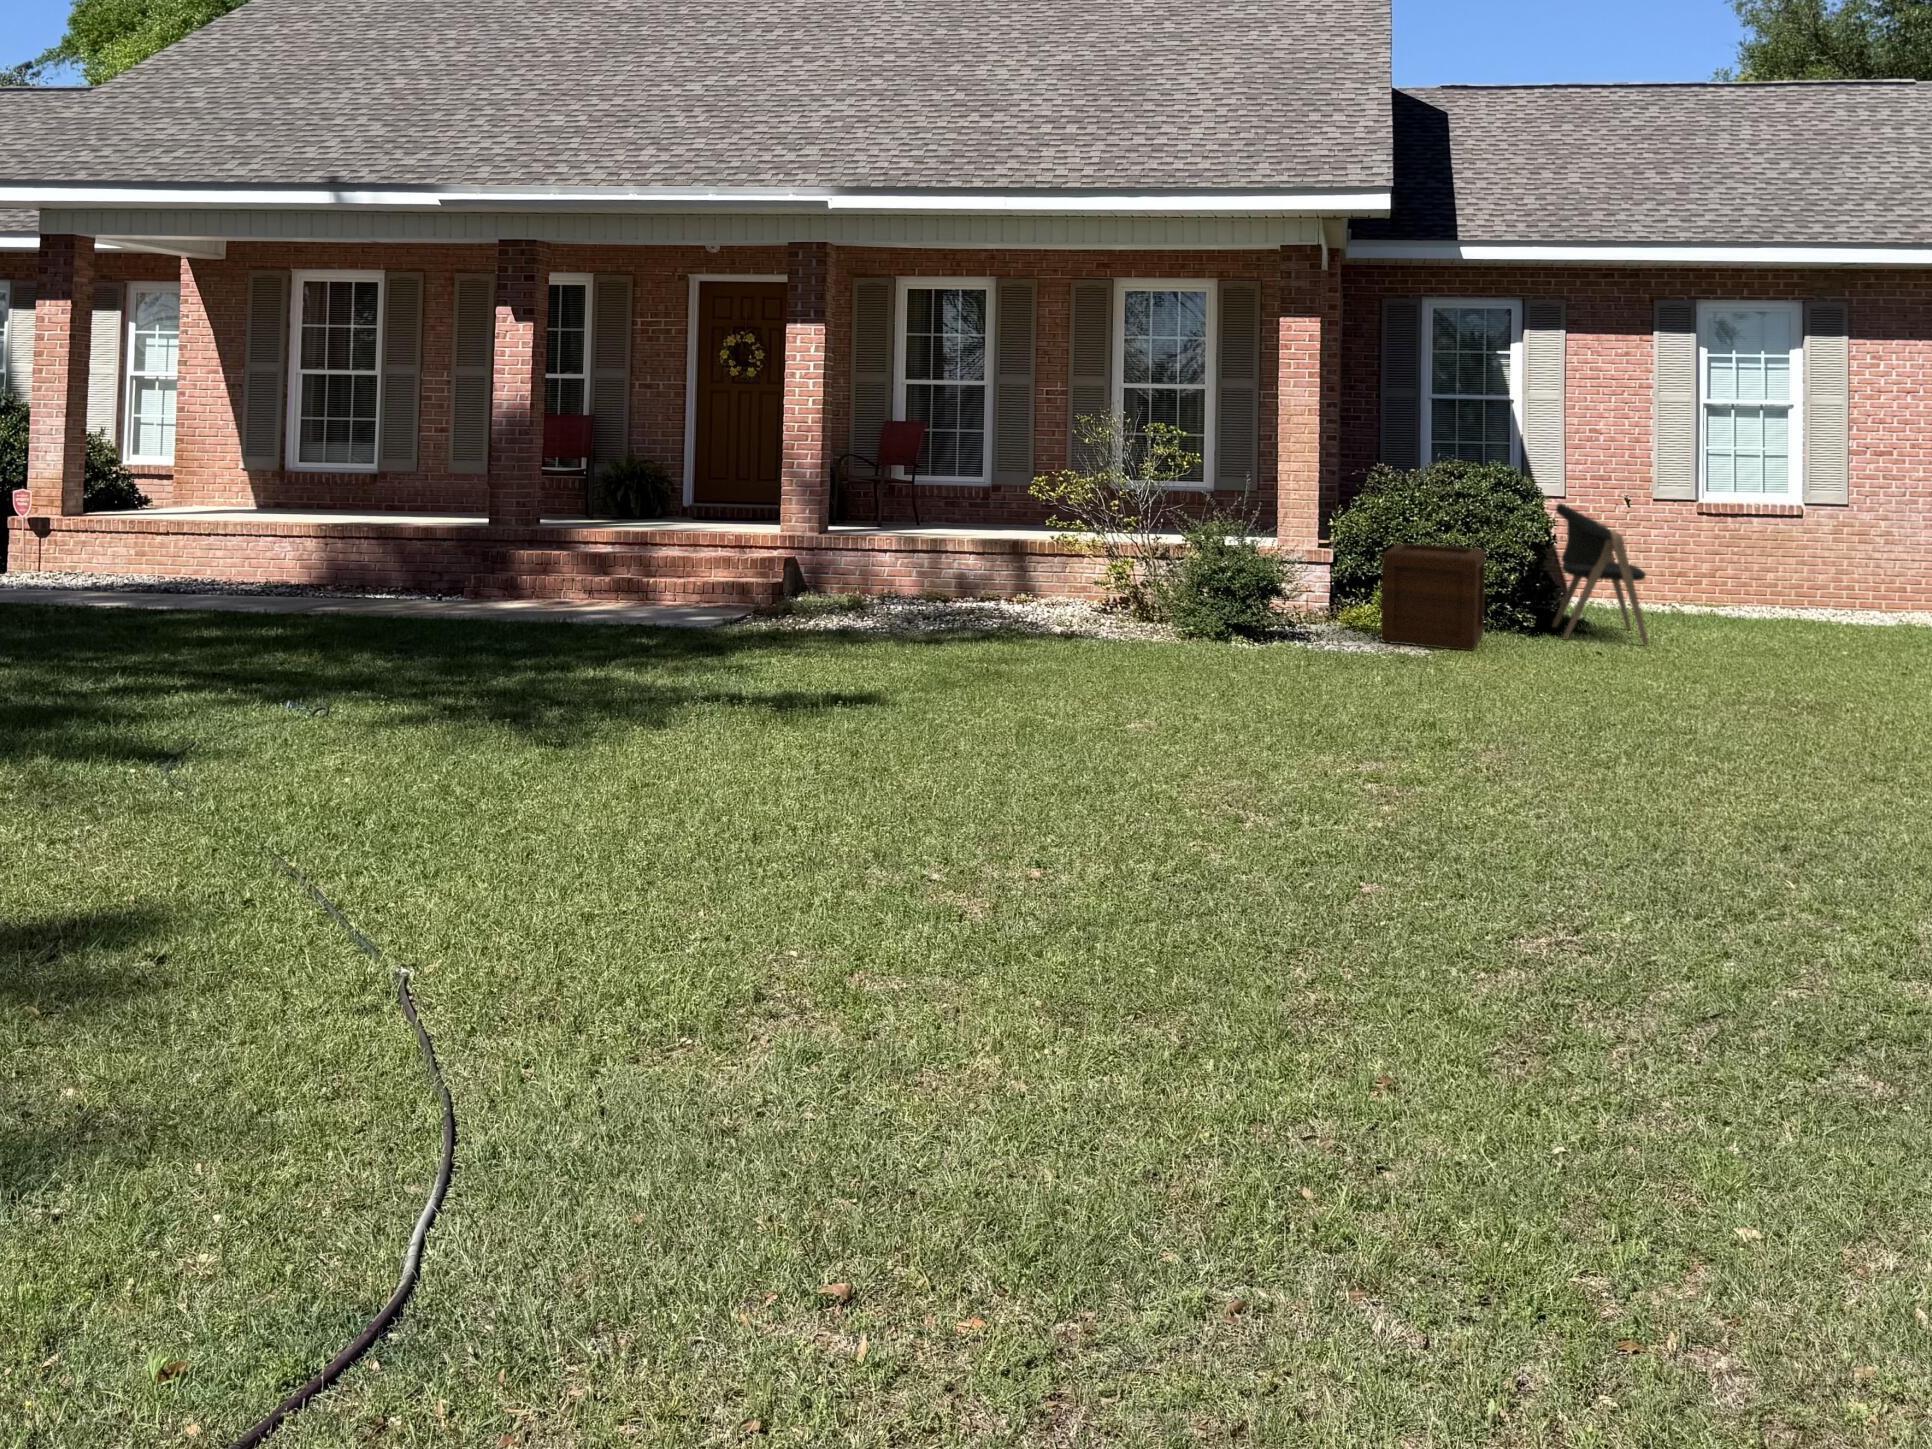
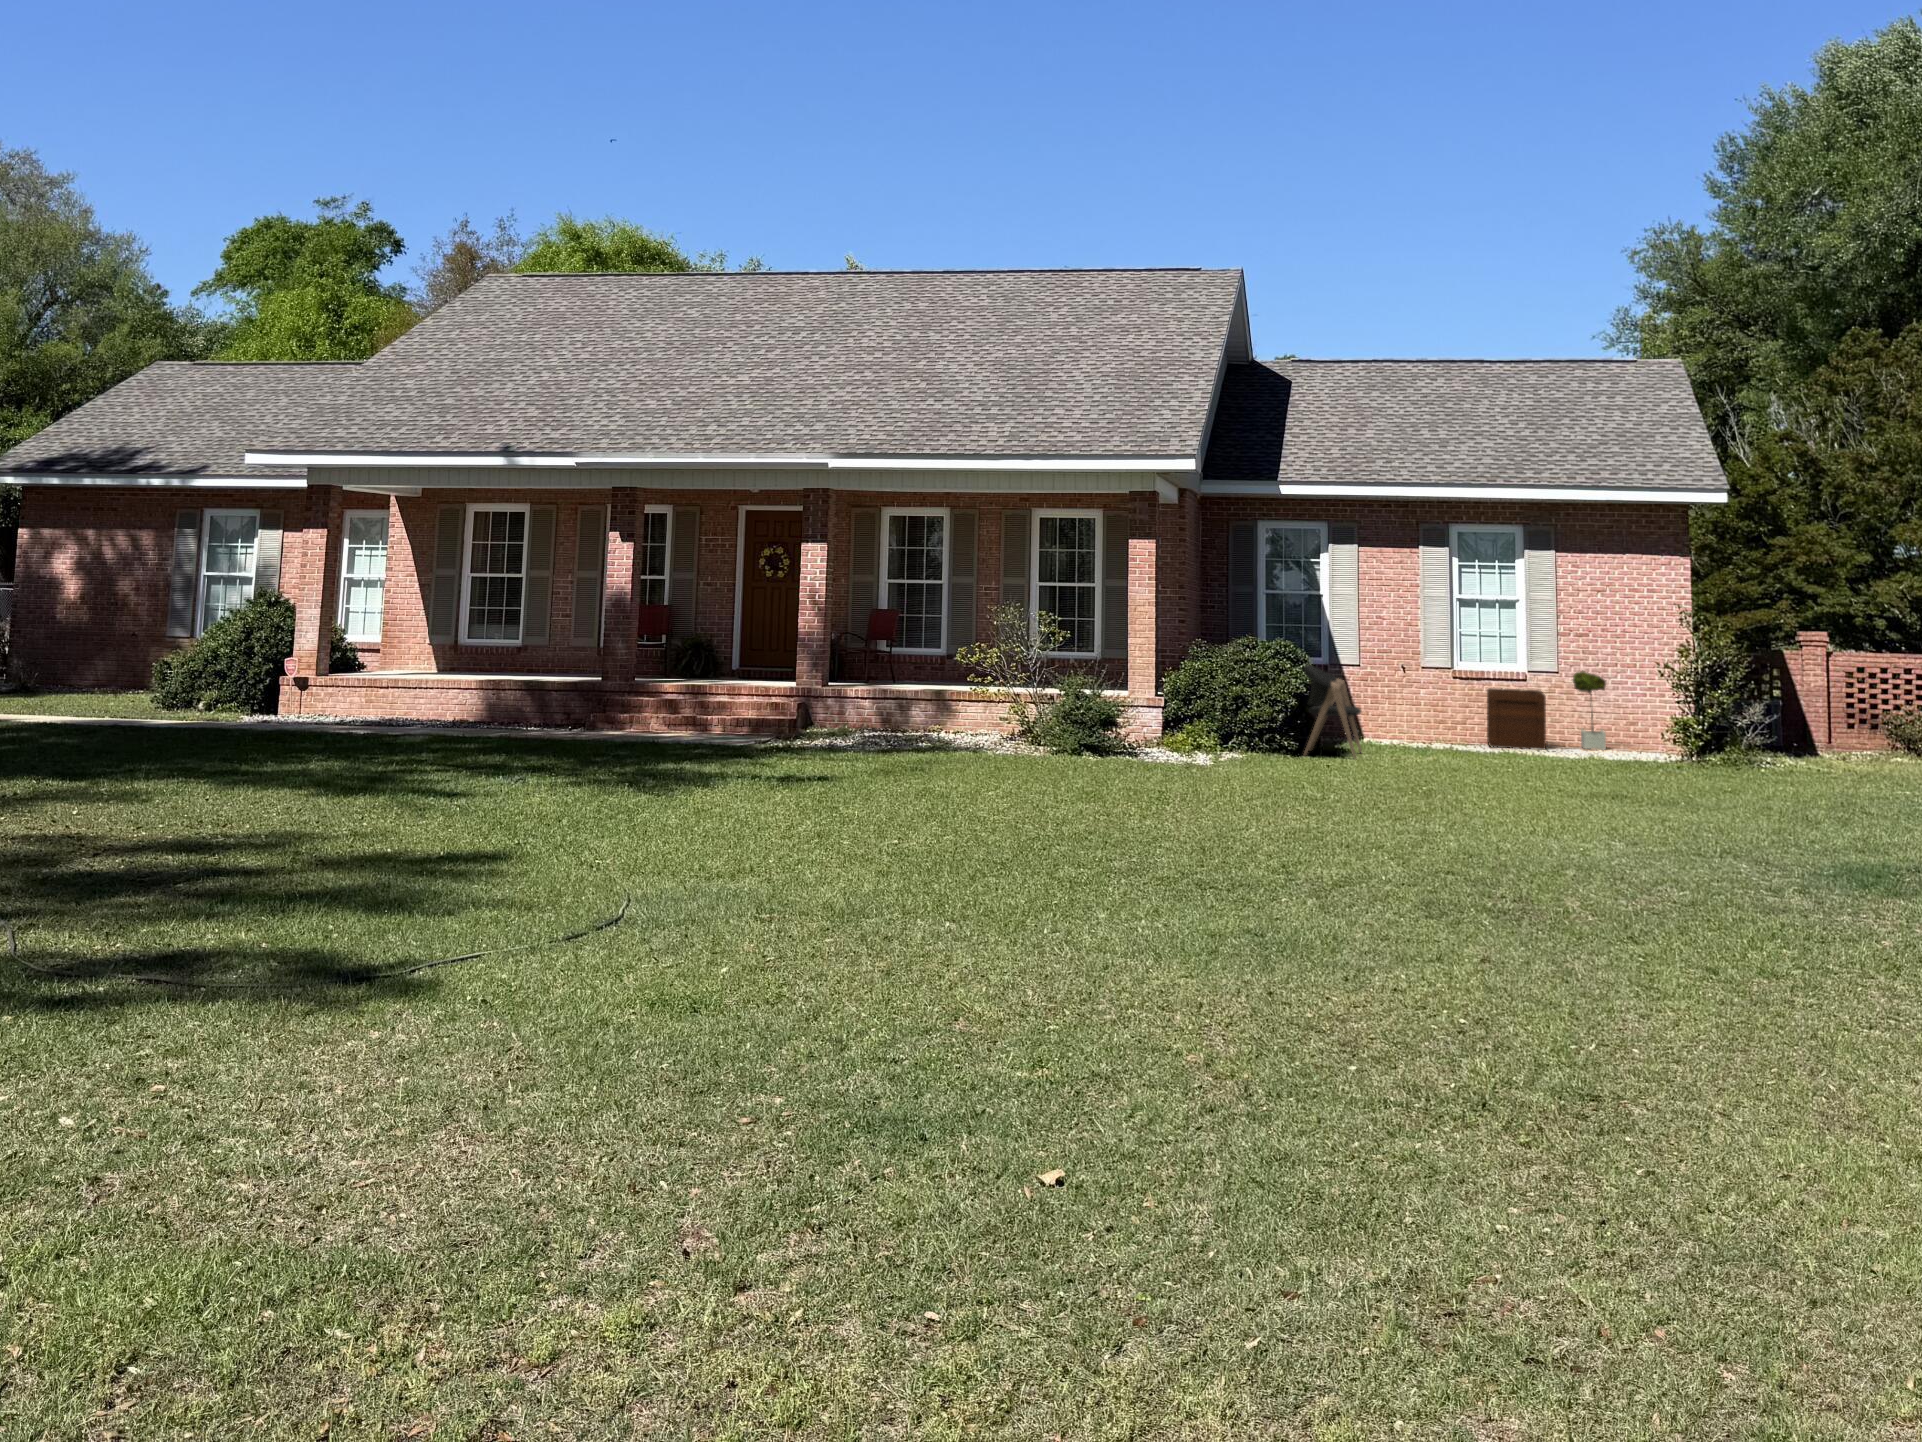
potted tree: none [1866,501,1918,610] -> present [1572,671,1606,750]
wooden crate: present [1380,543,1486,651] -> present [1487,688,1546,750]

